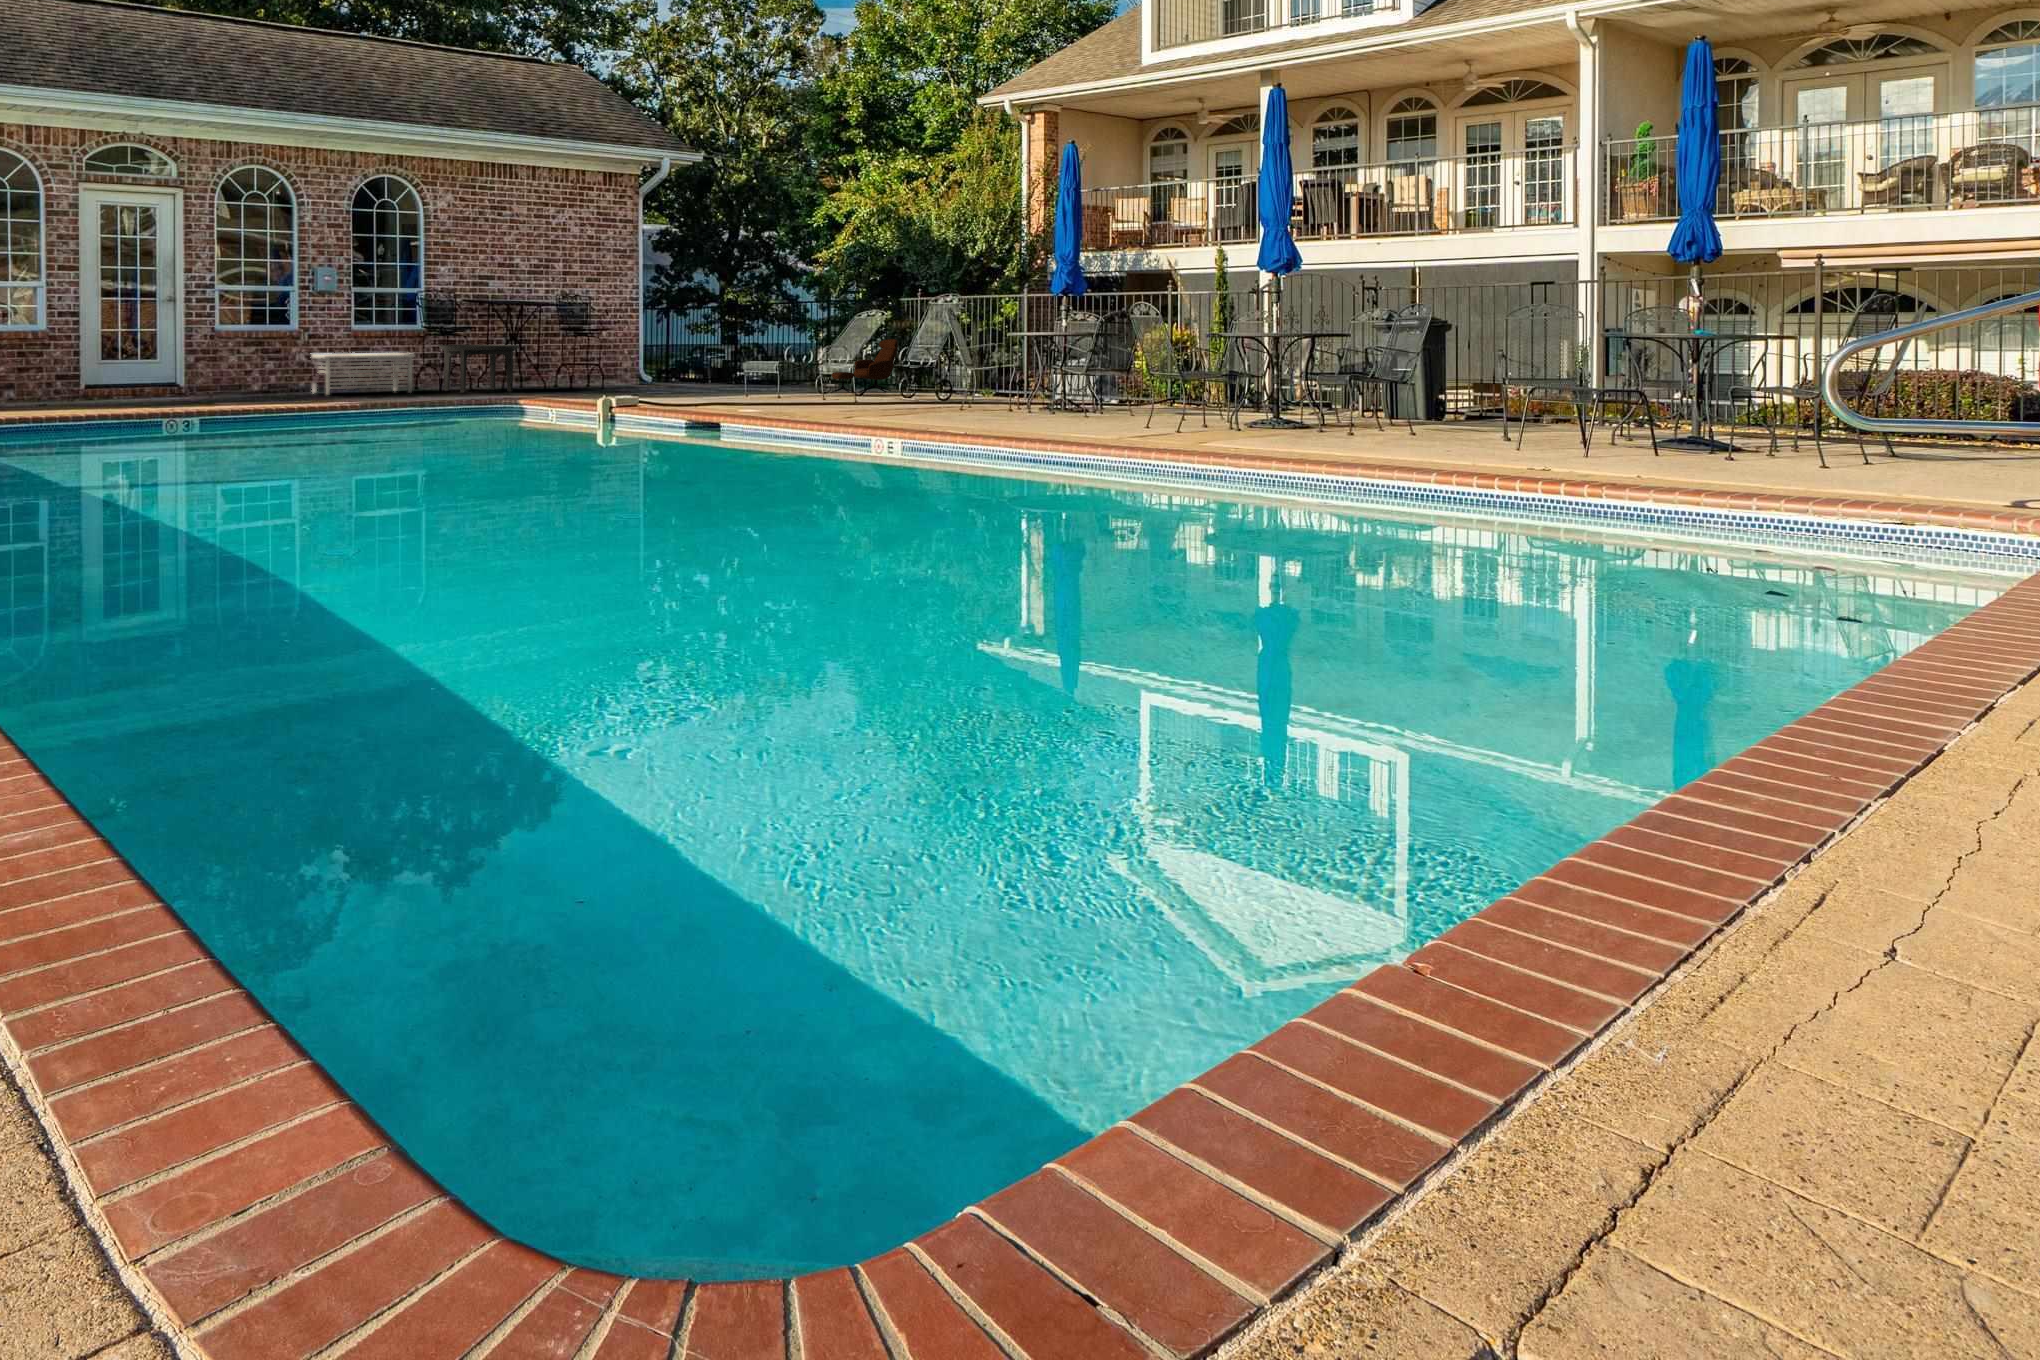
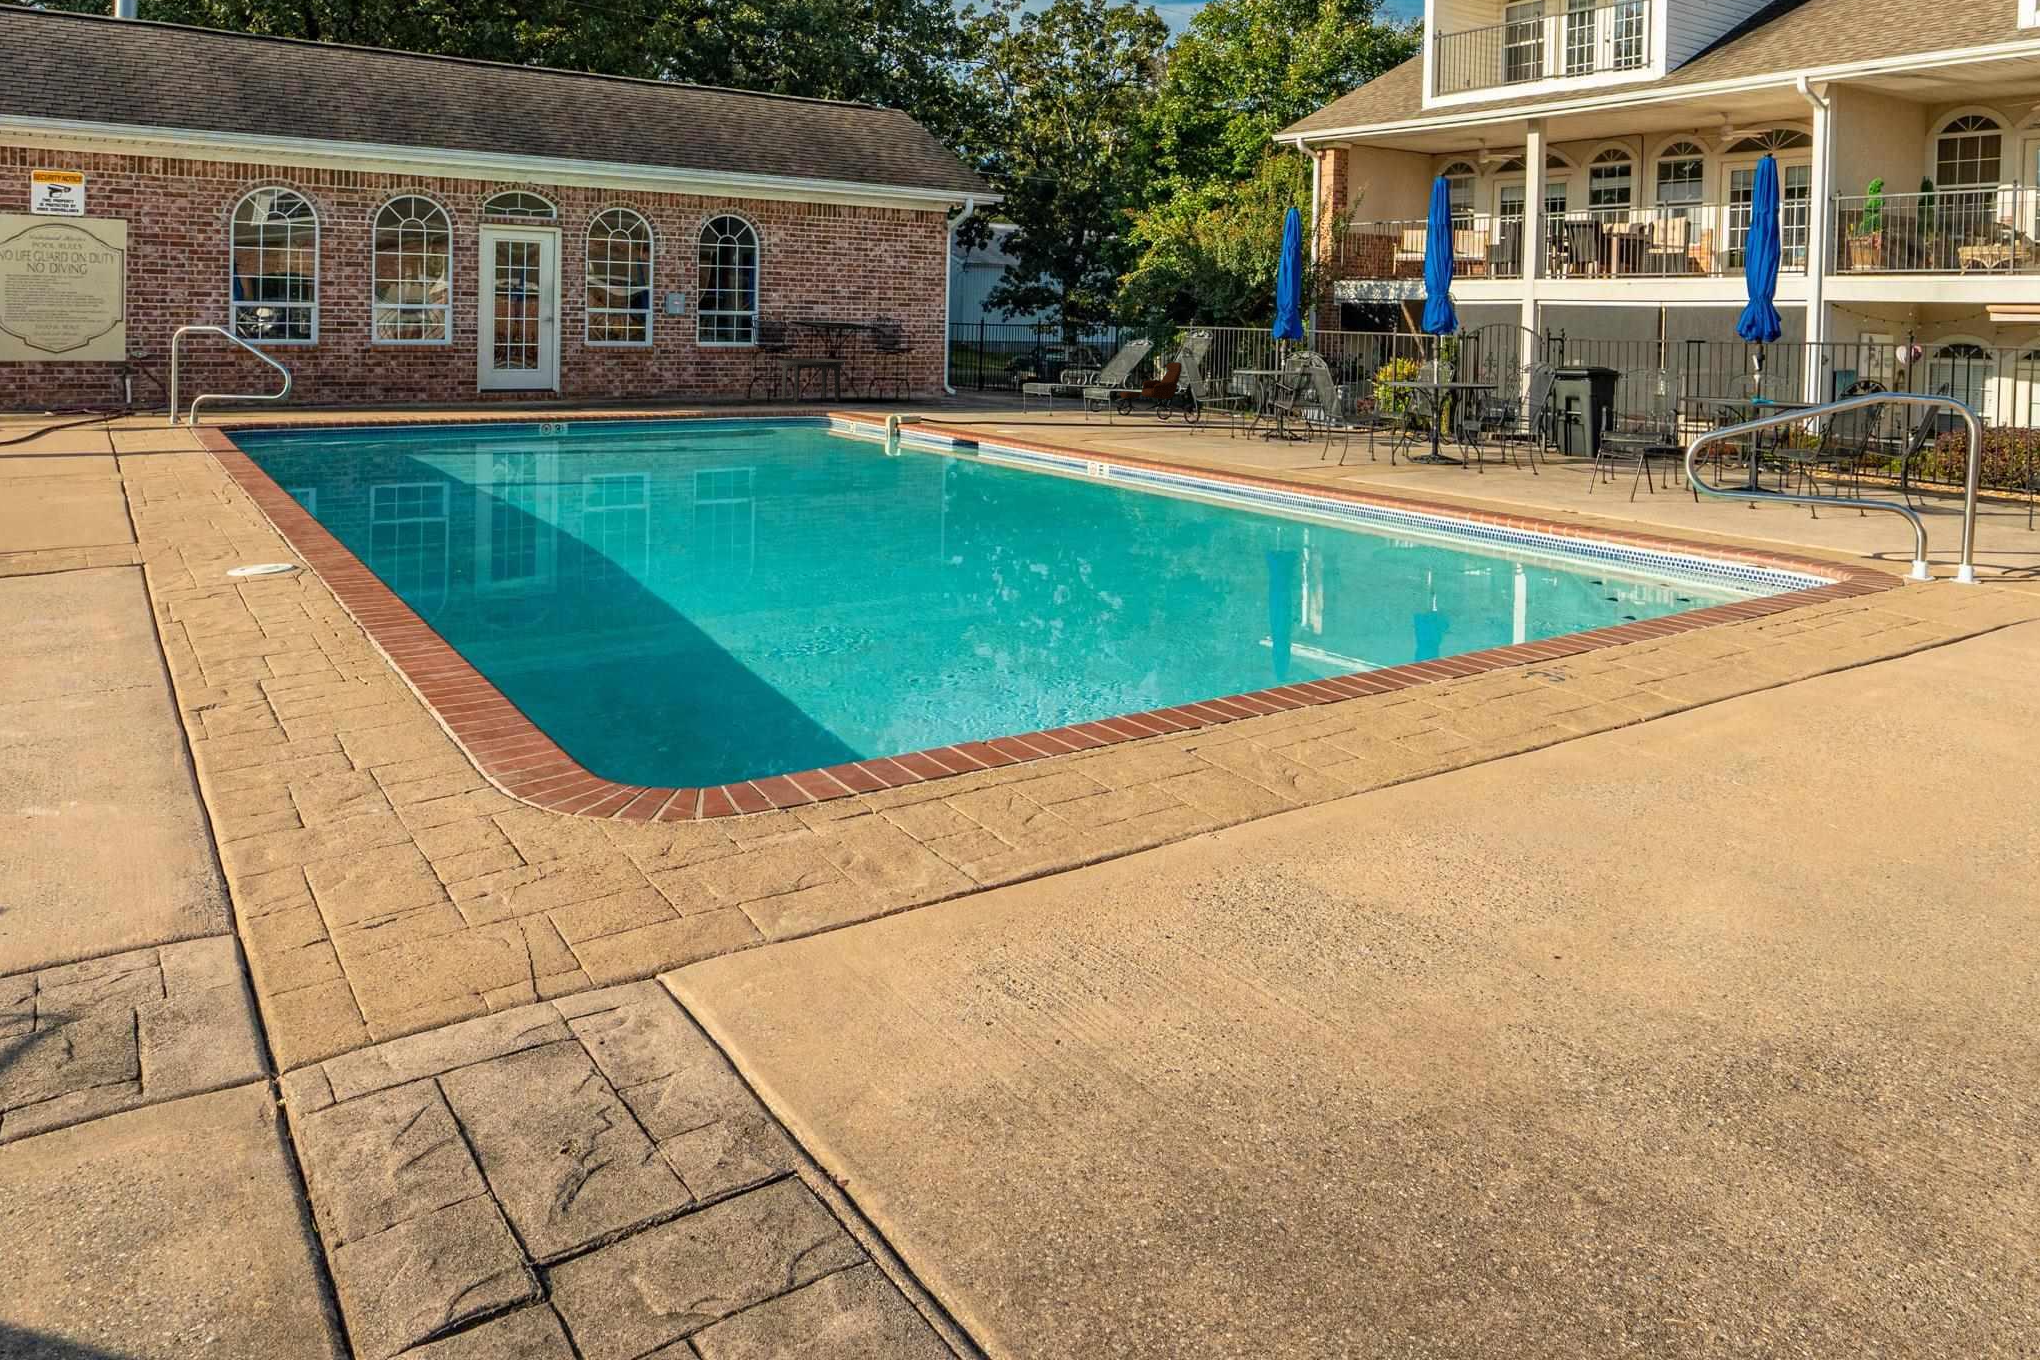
storage bench: present [312,353,414,395] -> none [667,365,756,402]

